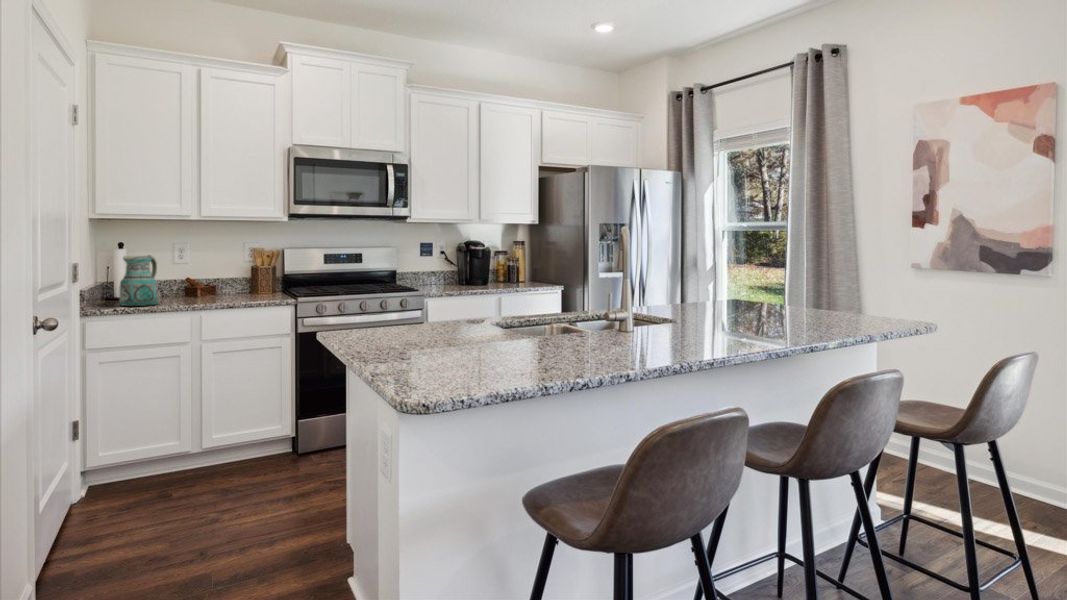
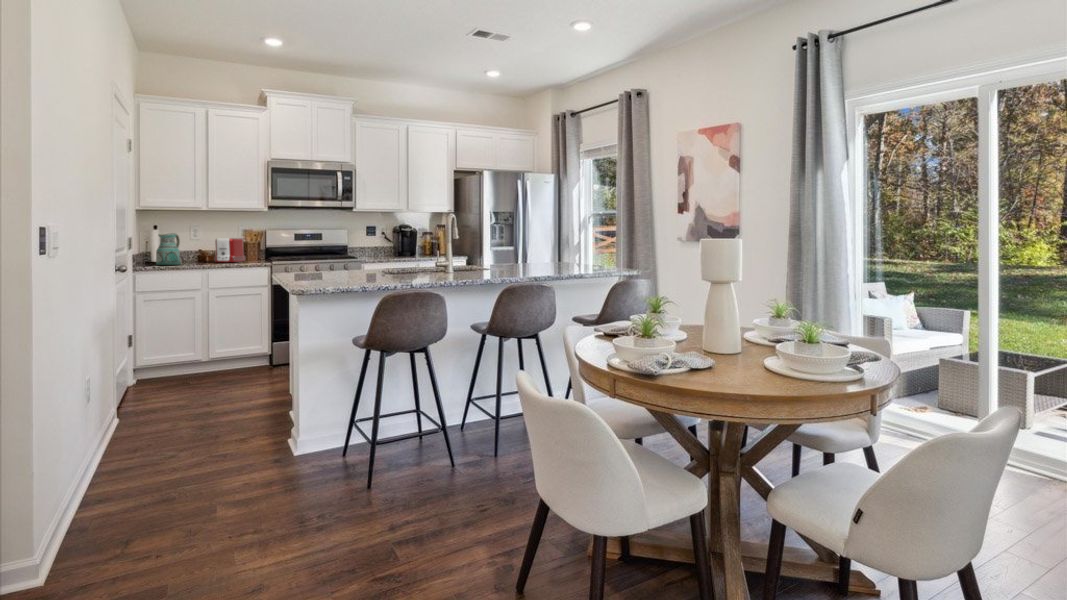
toaster: none [210,262,256,299] -> present [215,238,245,262]

